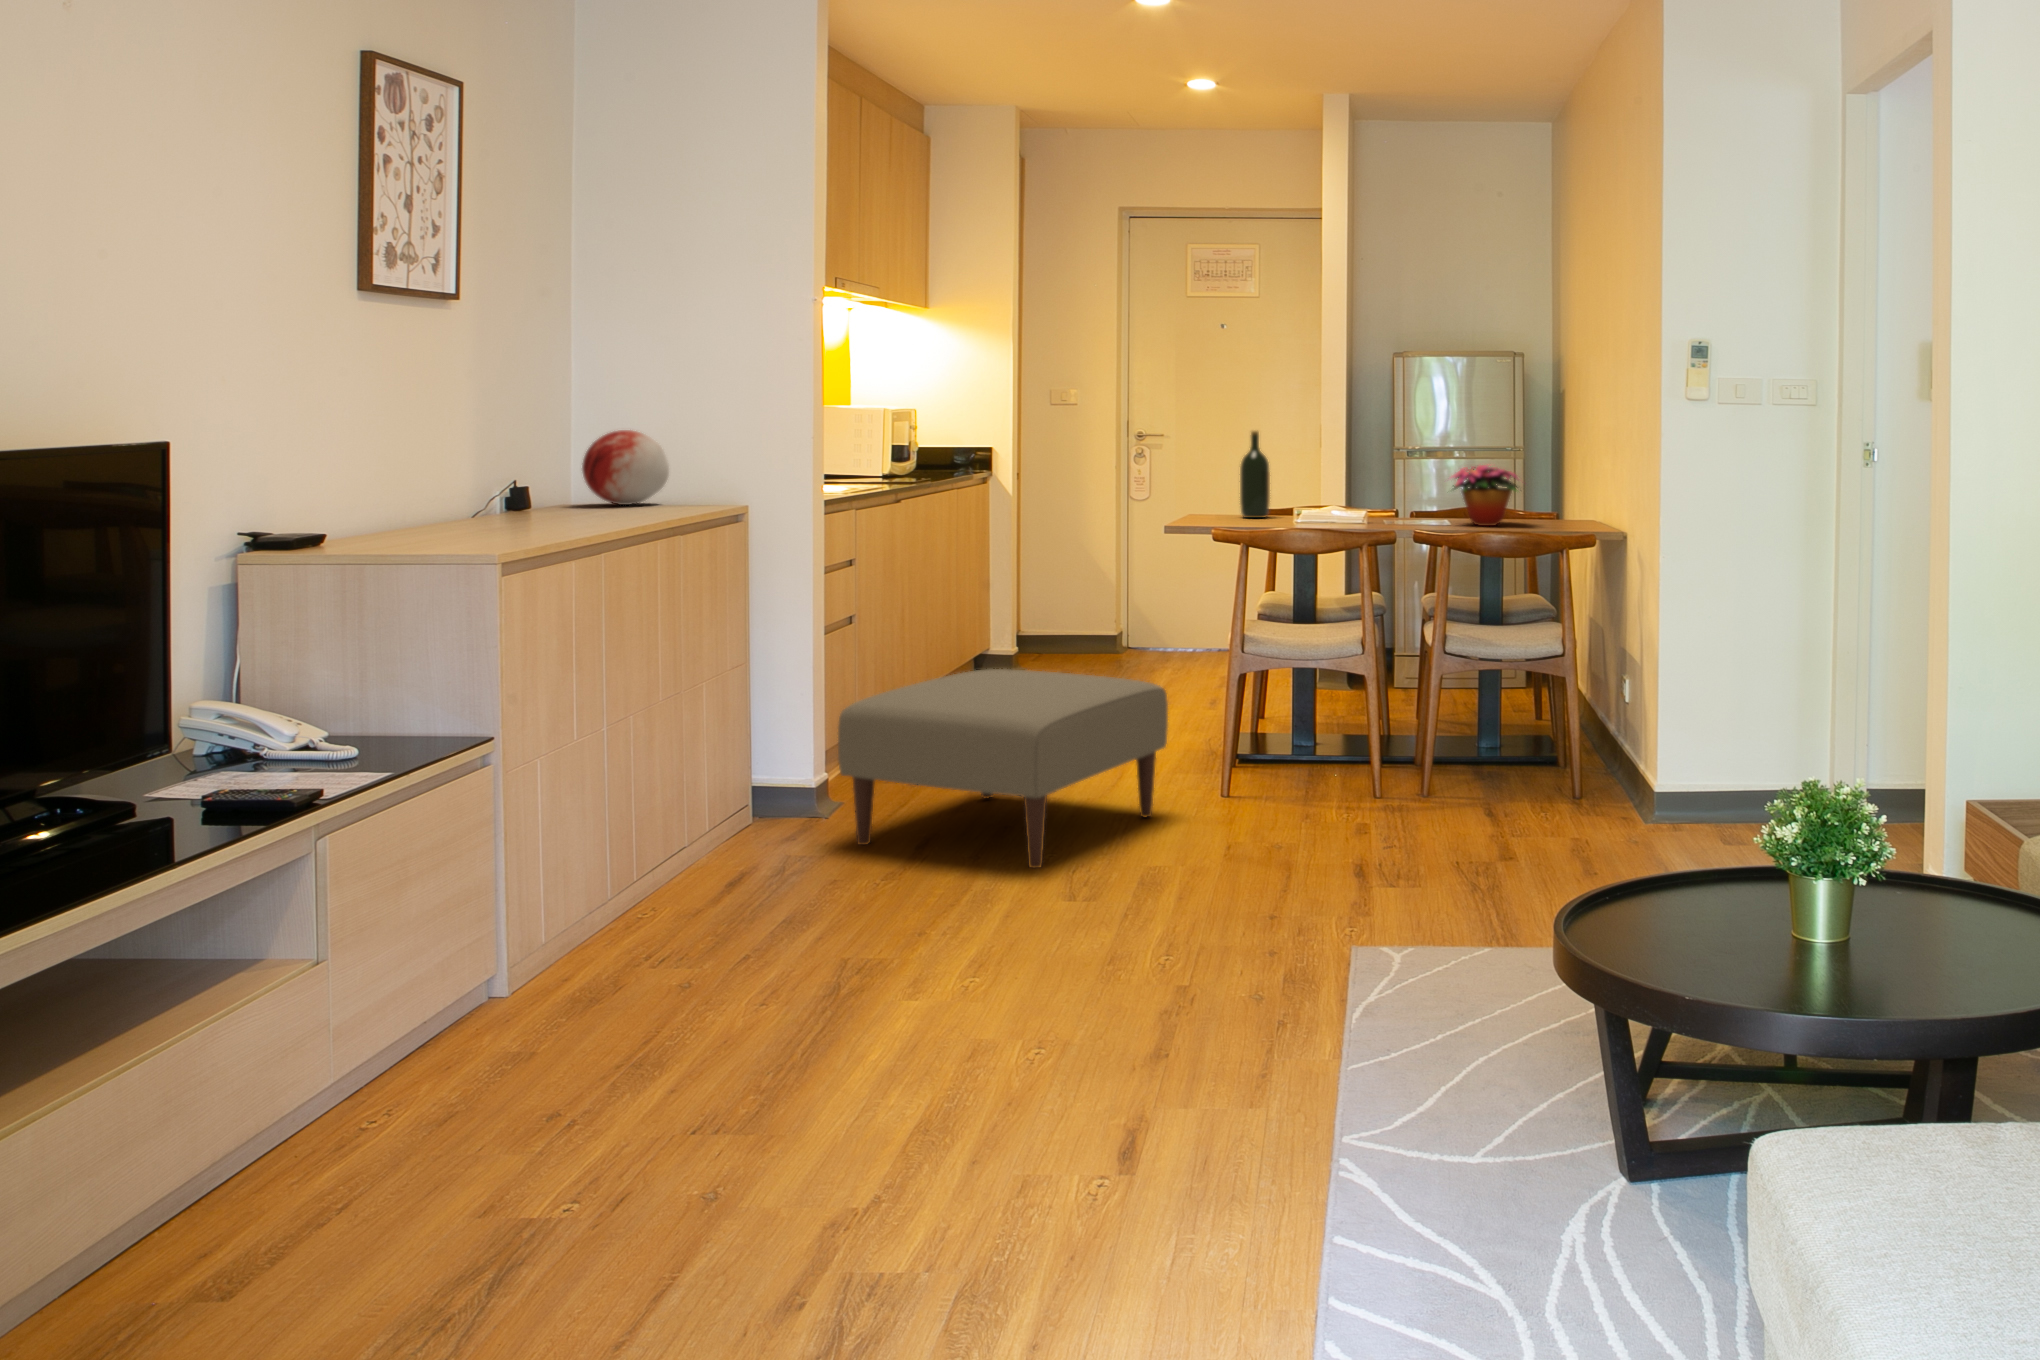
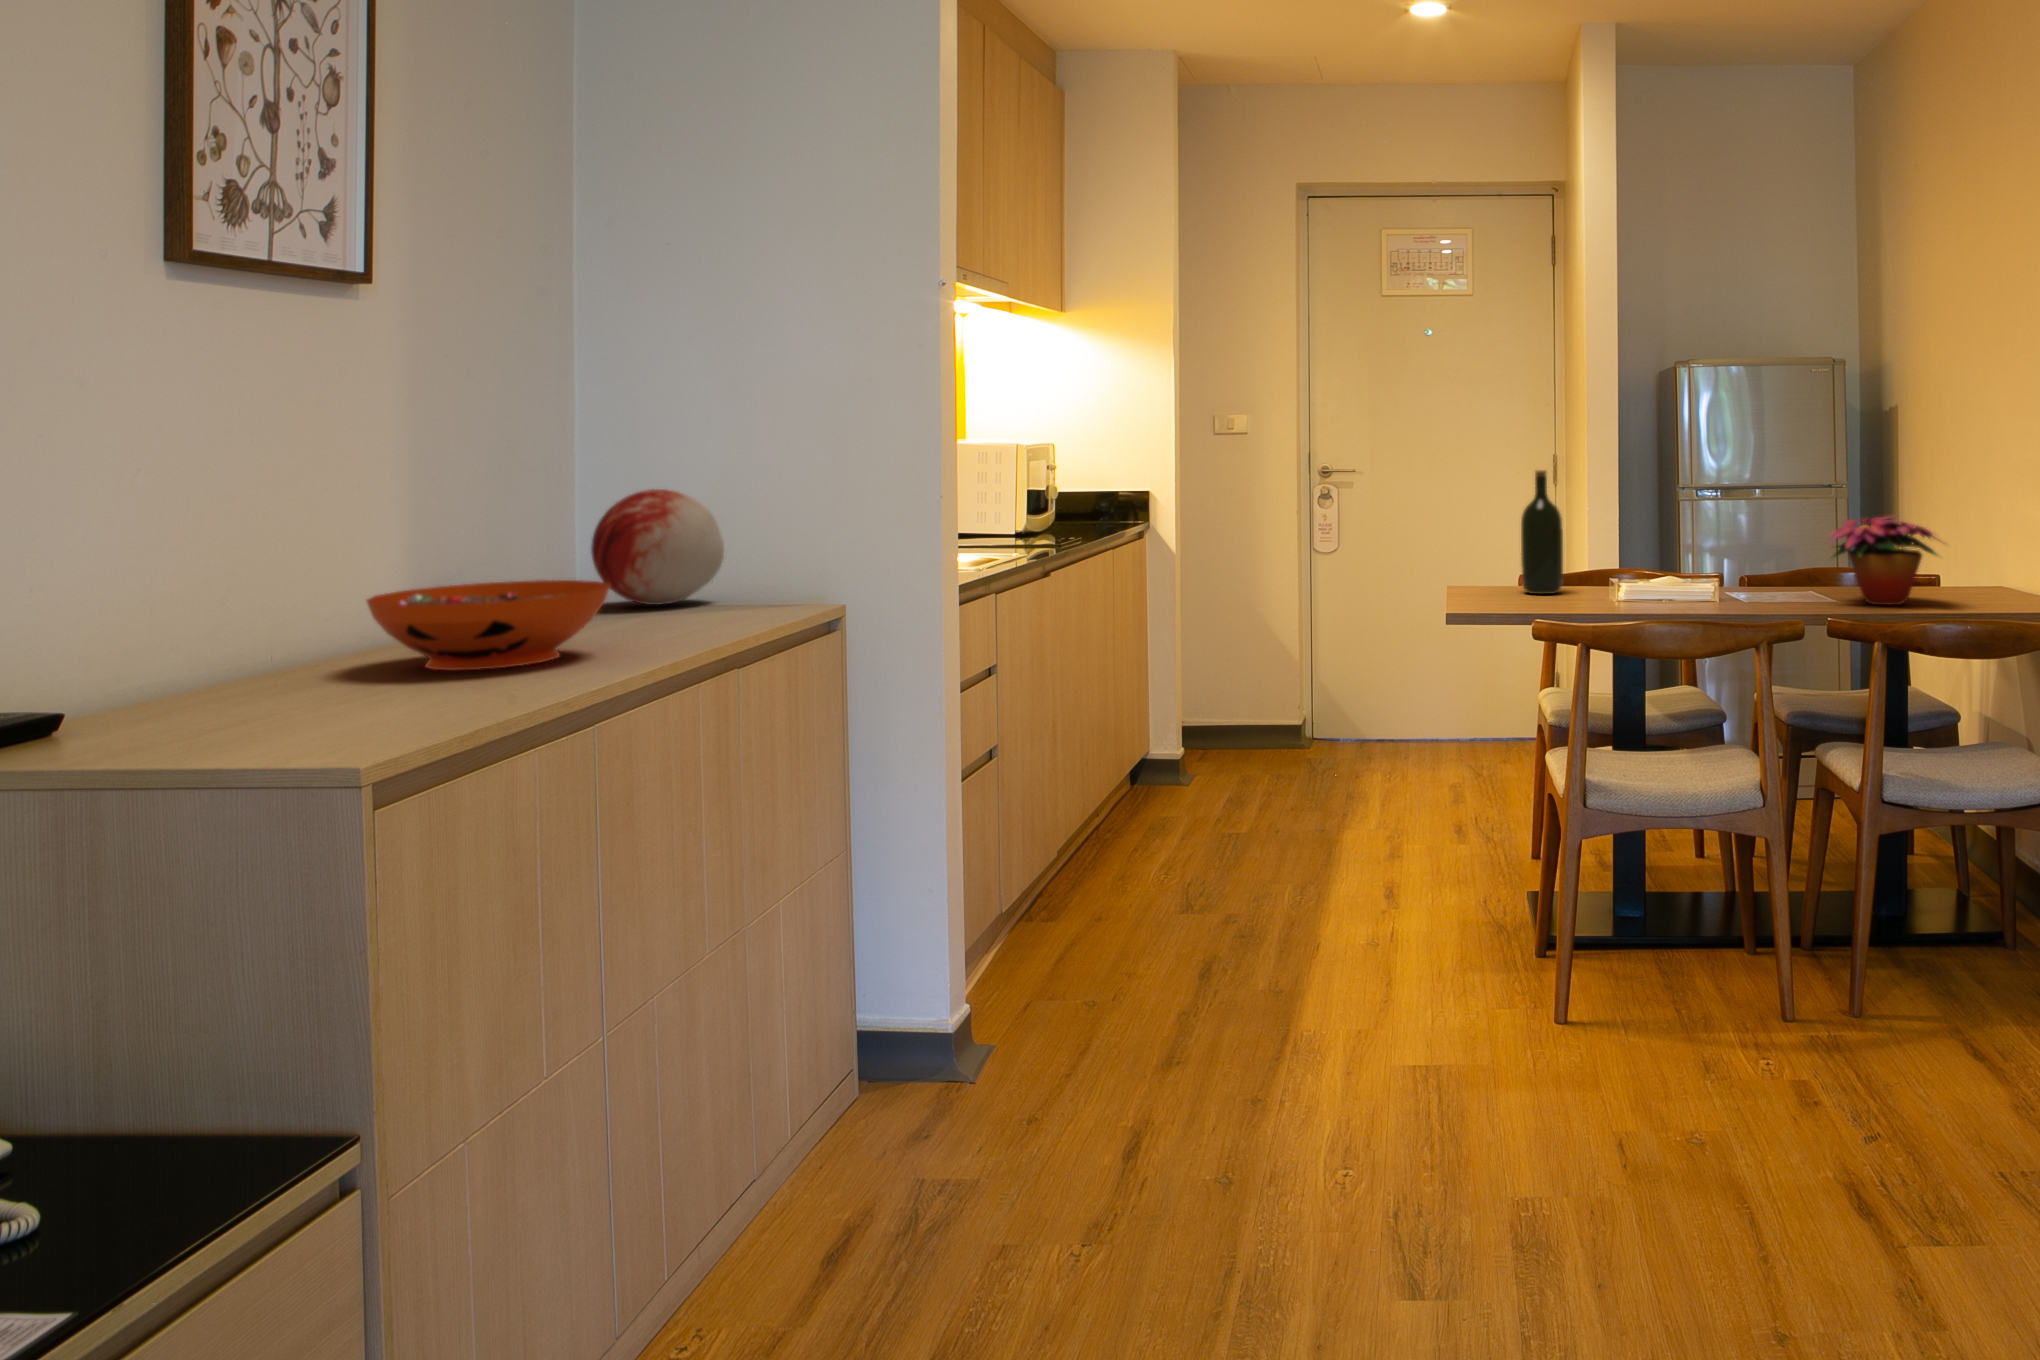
decorative bowl: none [467,480,608,527] -> present [367,580,611,670]
ottoman: present [838,669,1168,868] -> none [985,835,1476,1206]

